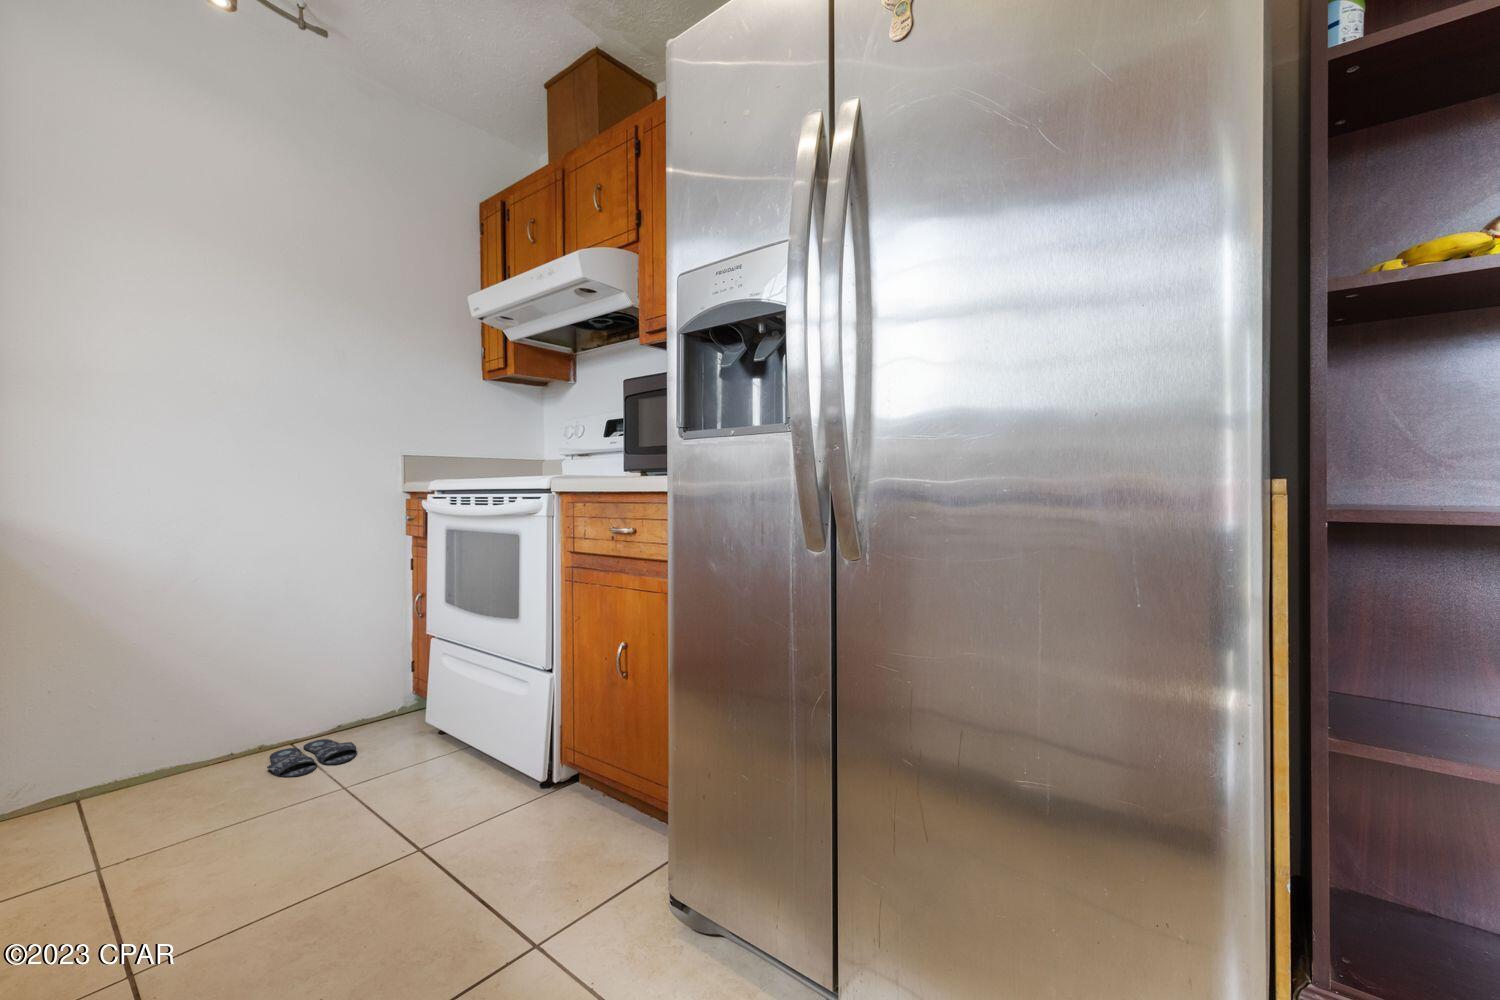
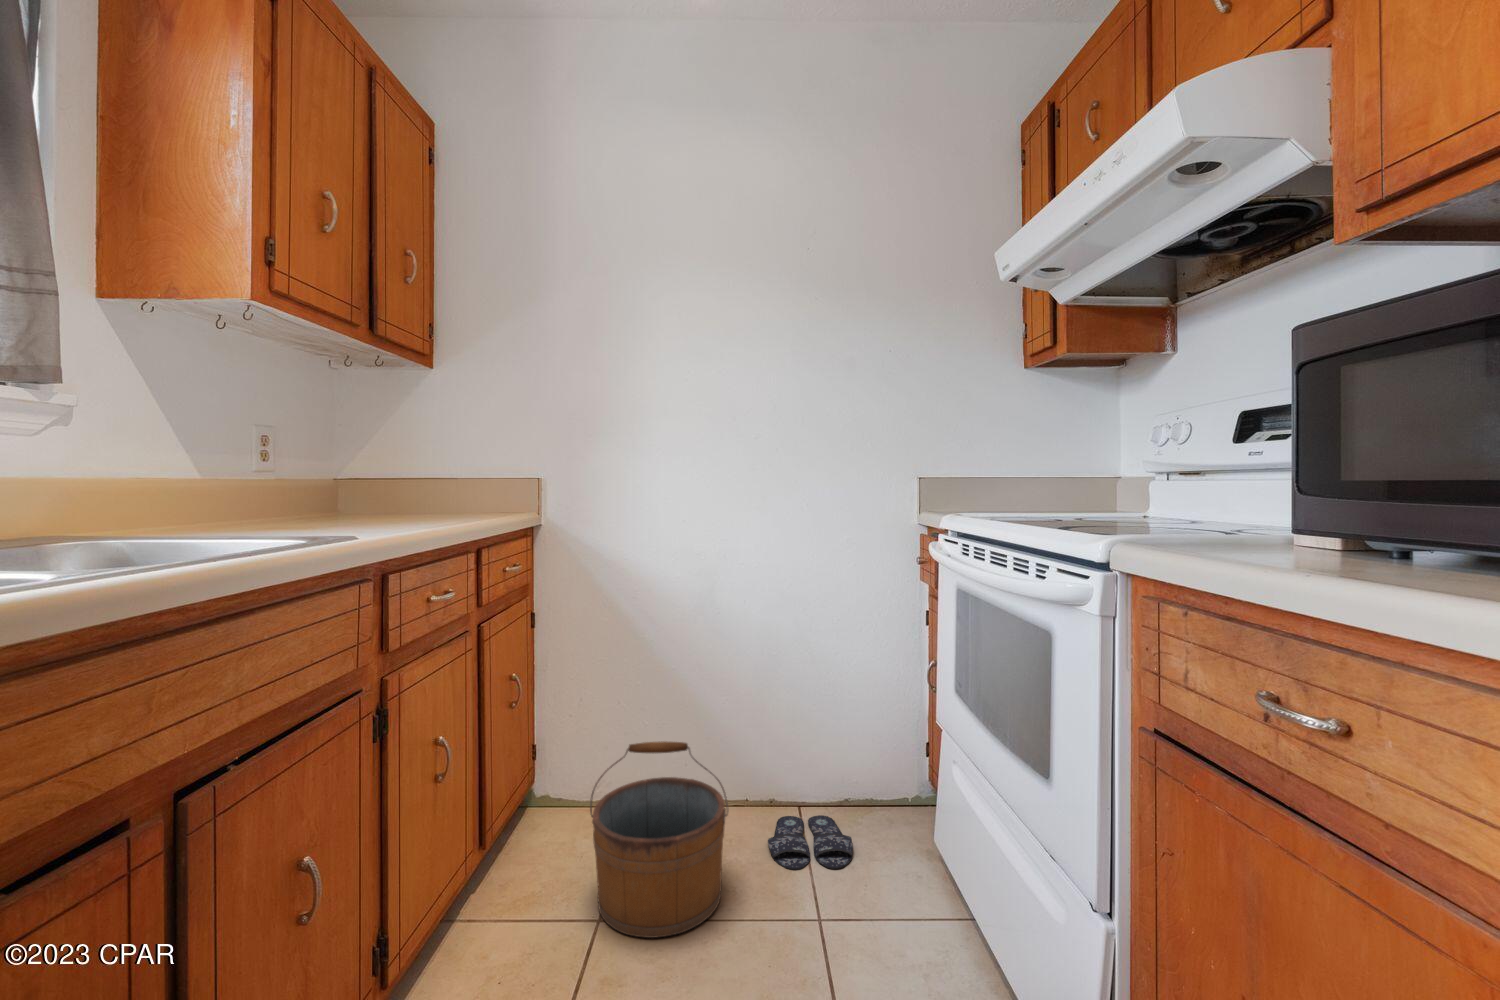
bucket: none [57,680,242,868] -> present [590,741,728,938]

